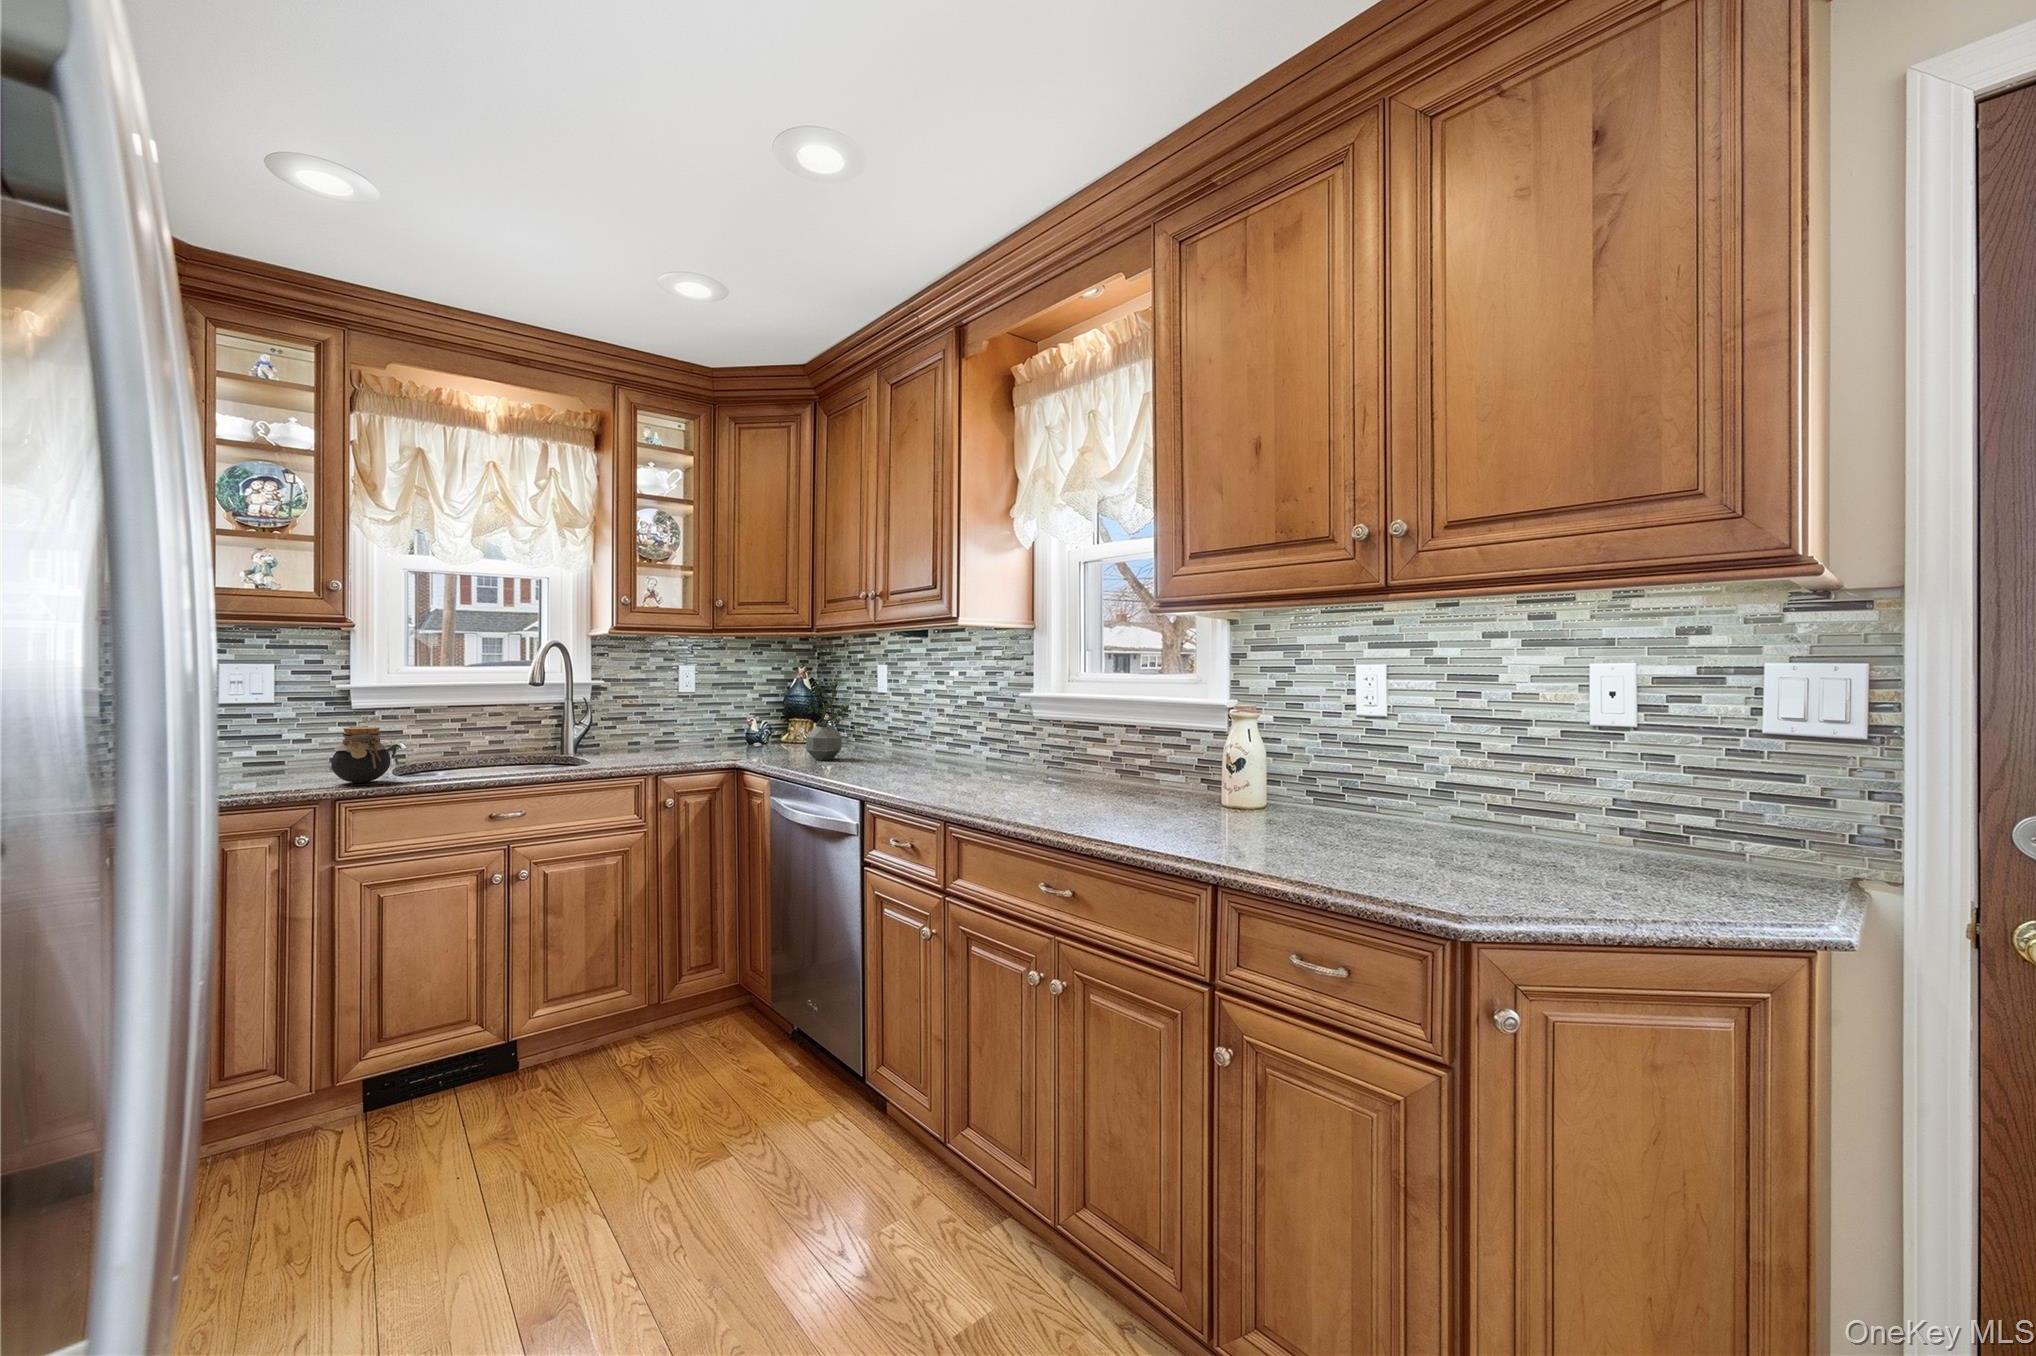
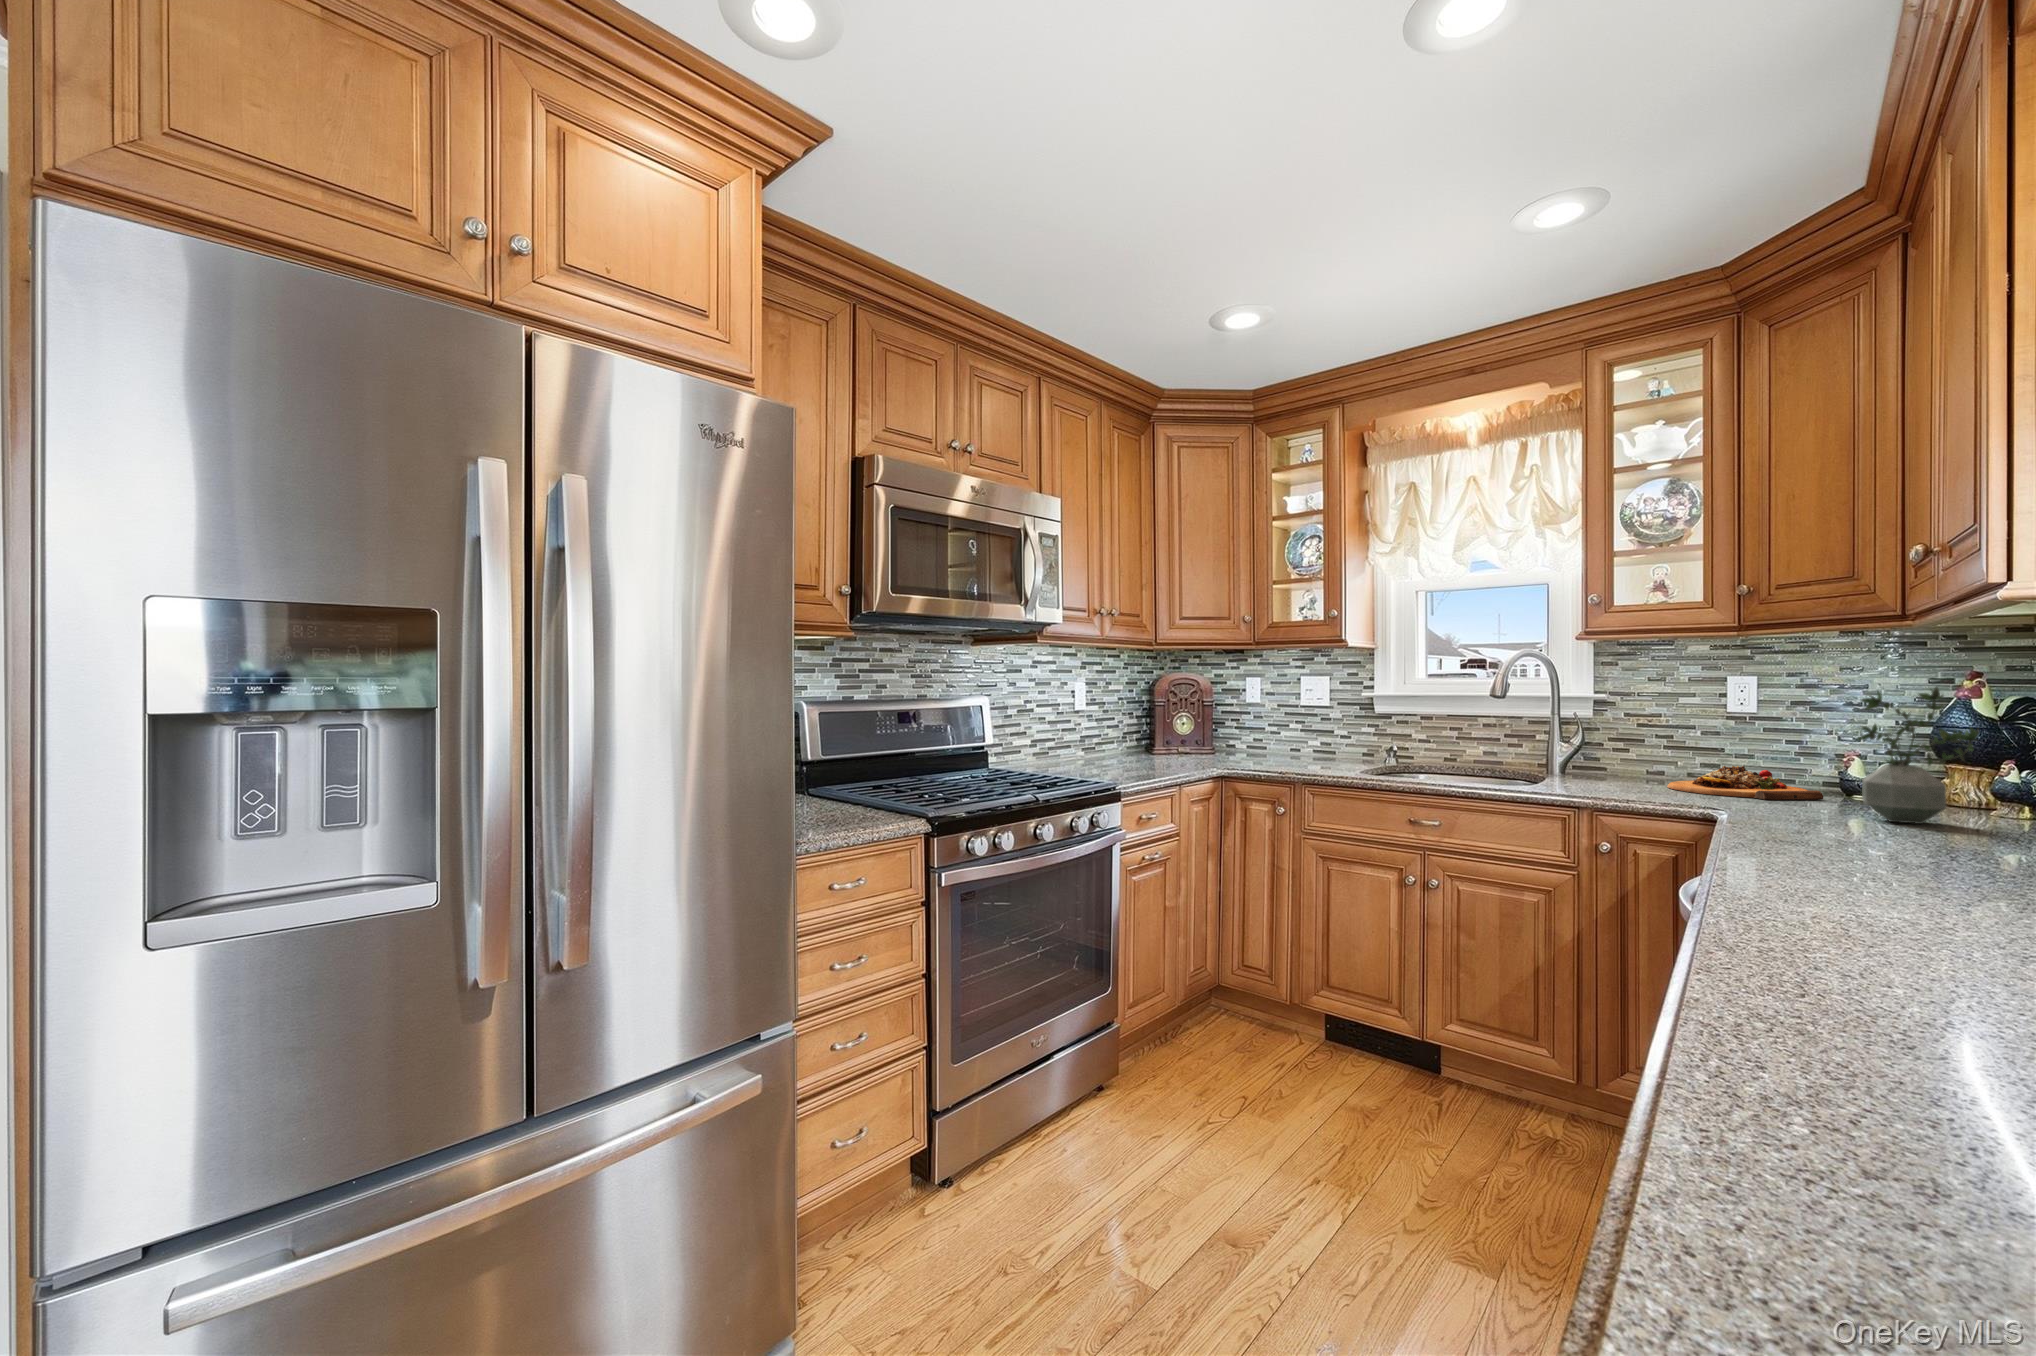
jar: present [331,727,391,783] -> none [1303,728,1342,774]
cutting board: none [659,734,755,756] -> present [1667,766,1823,800]

